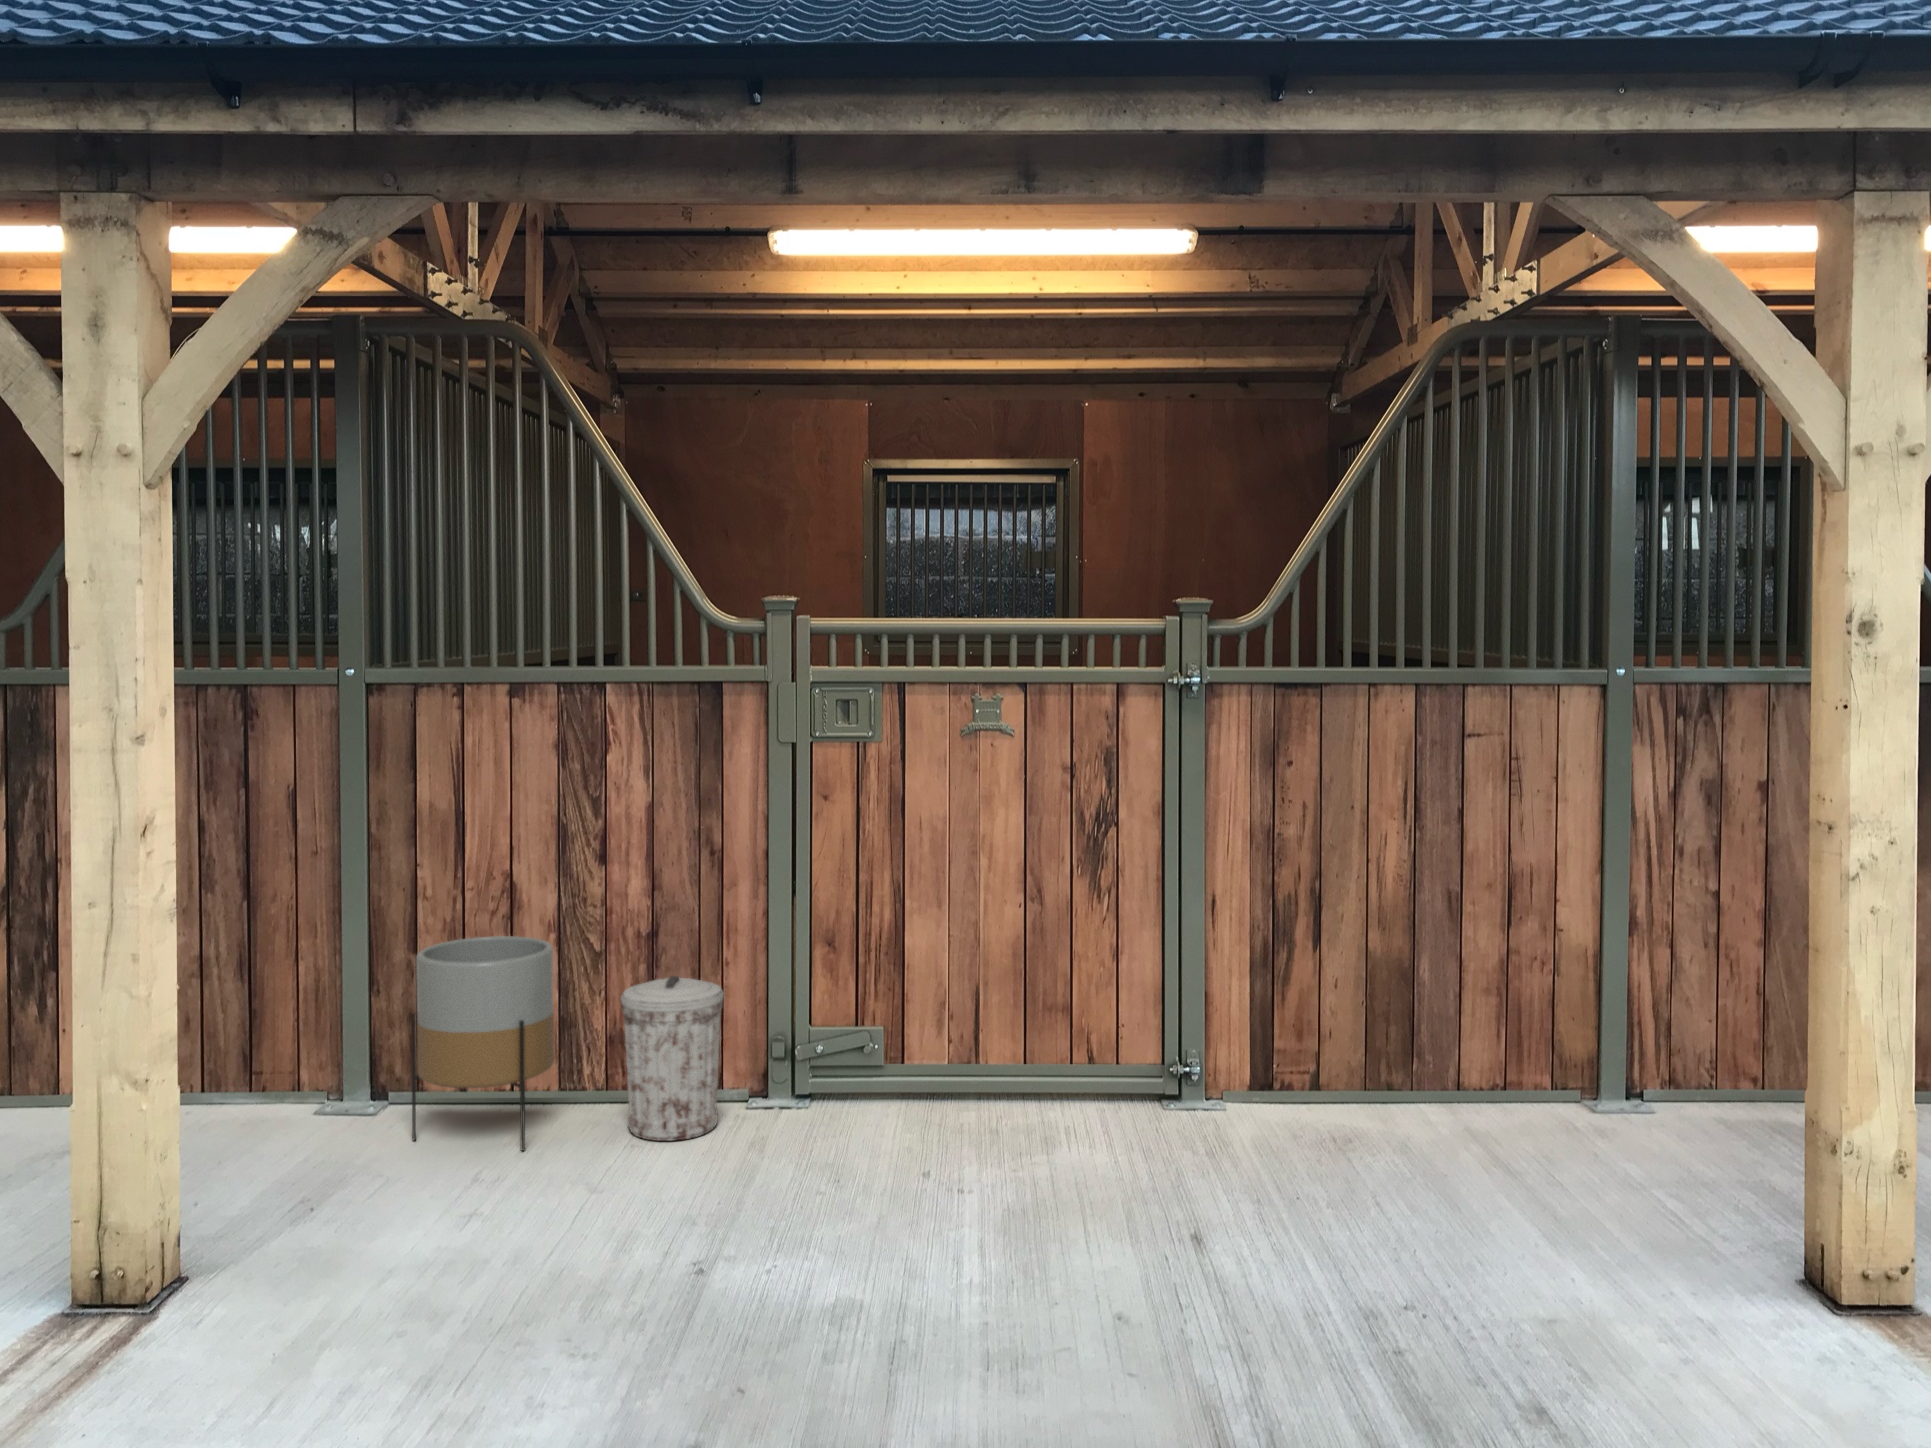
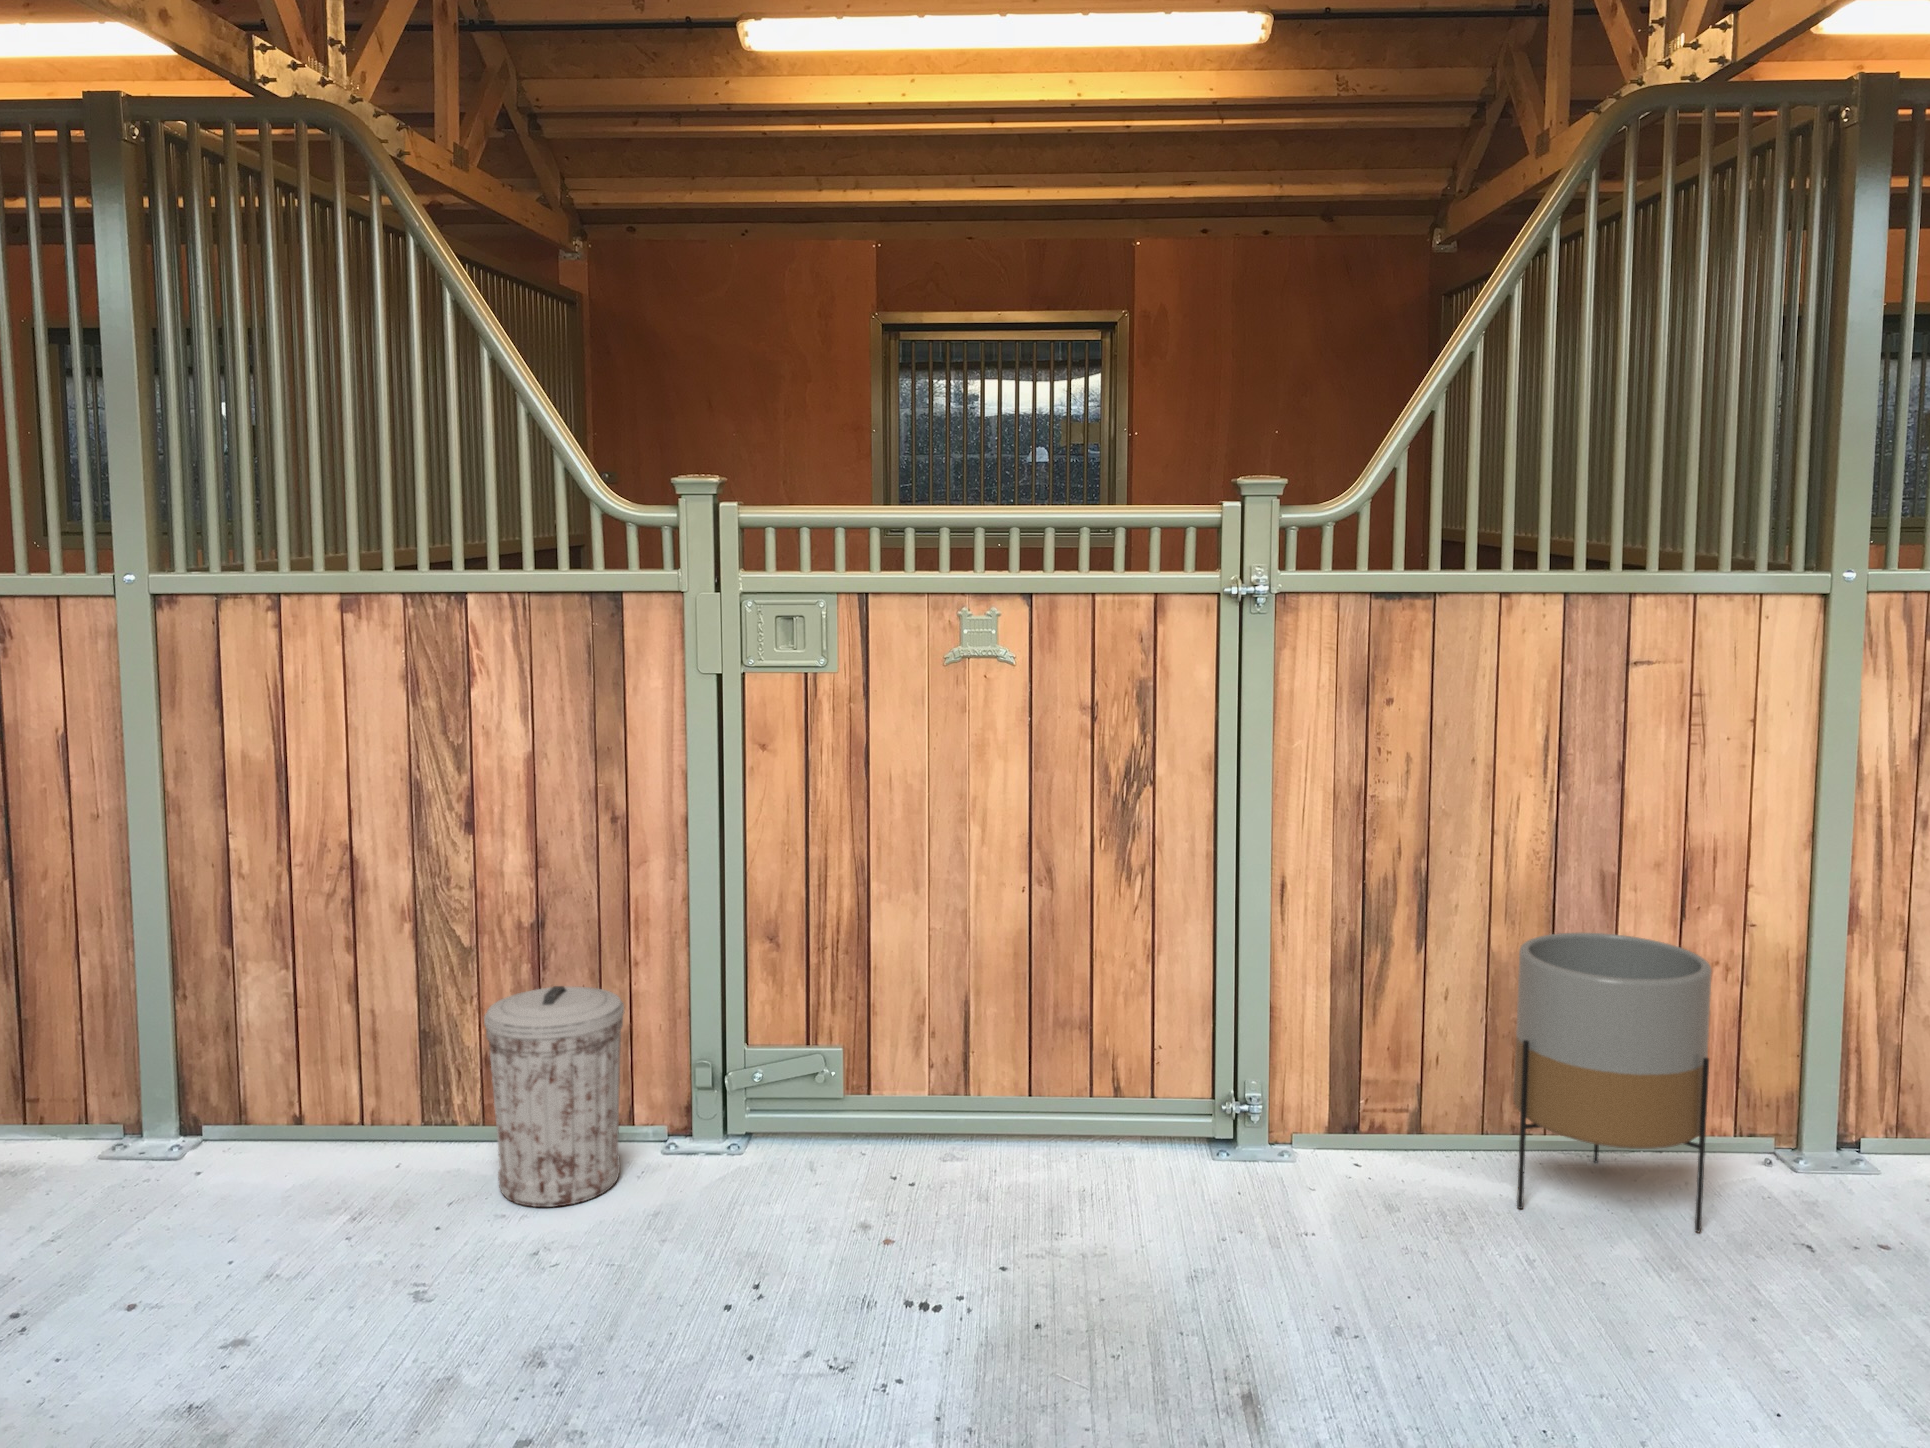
planter: present [411,936,554,1151] -> present [1513,933,1712,1232]

